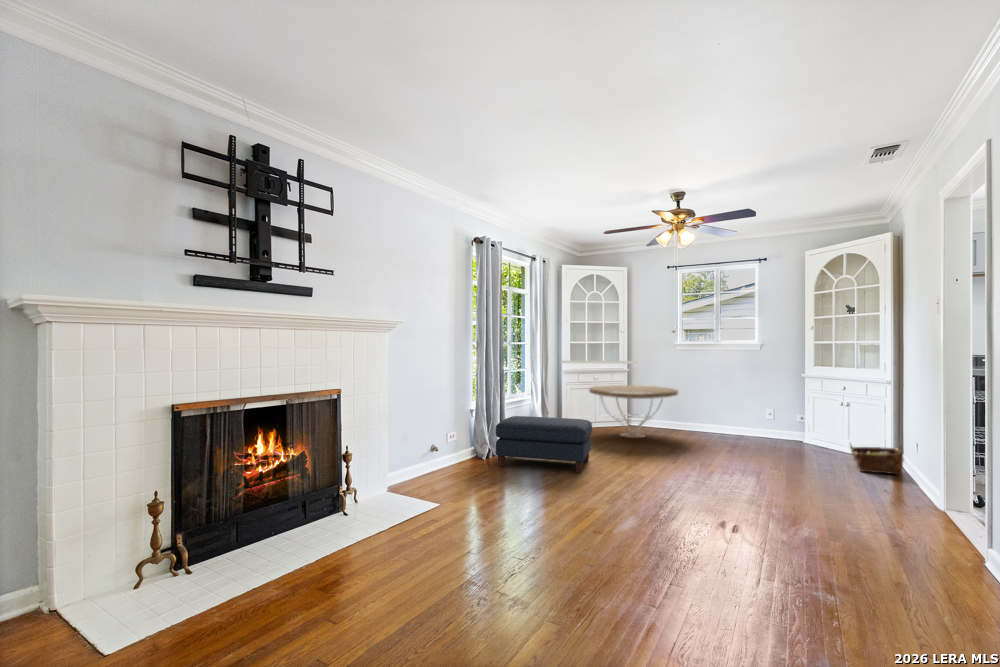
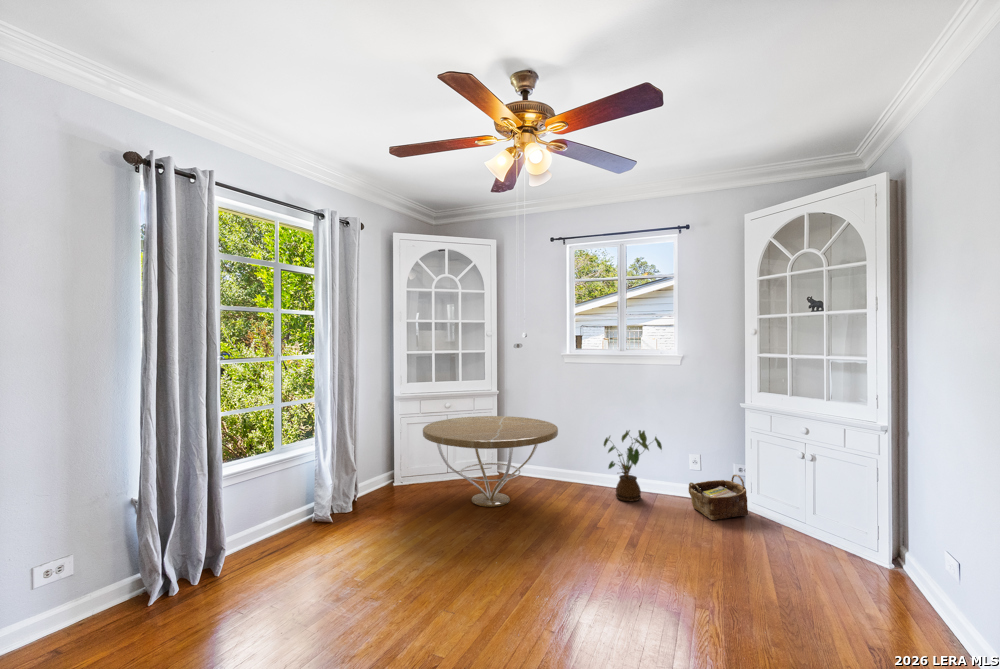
house plant: none [707,393,748,439] -> present [604,430,662,501]
ottoman: present [496,416,592,473] -> none [149,501,370,644]
woven basket: present [850,444,904,474] -> present [689,475,748,520]

